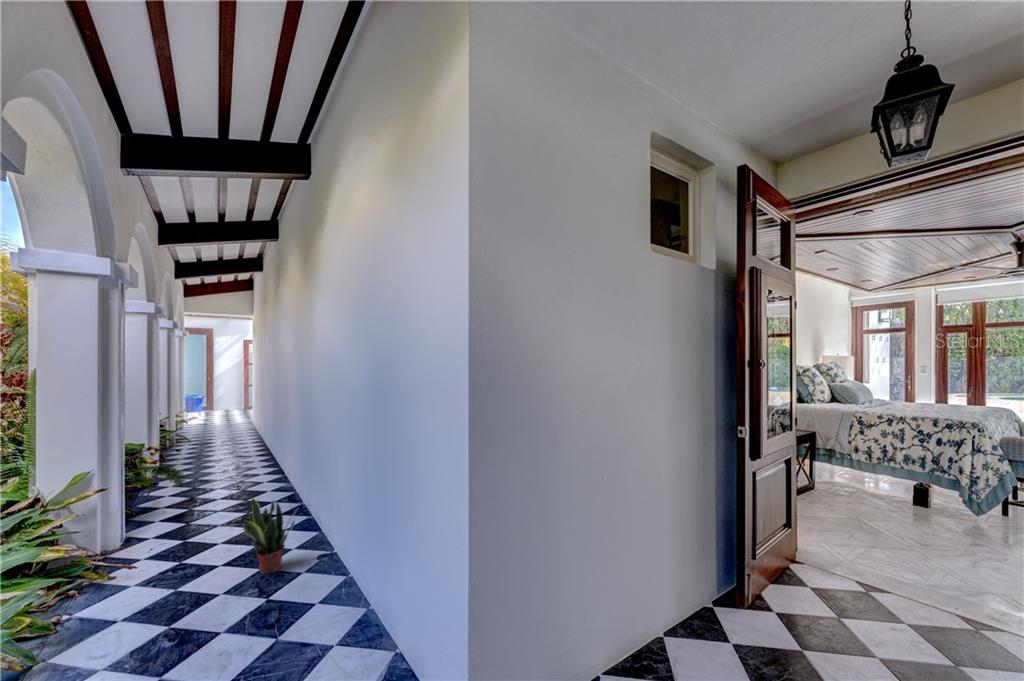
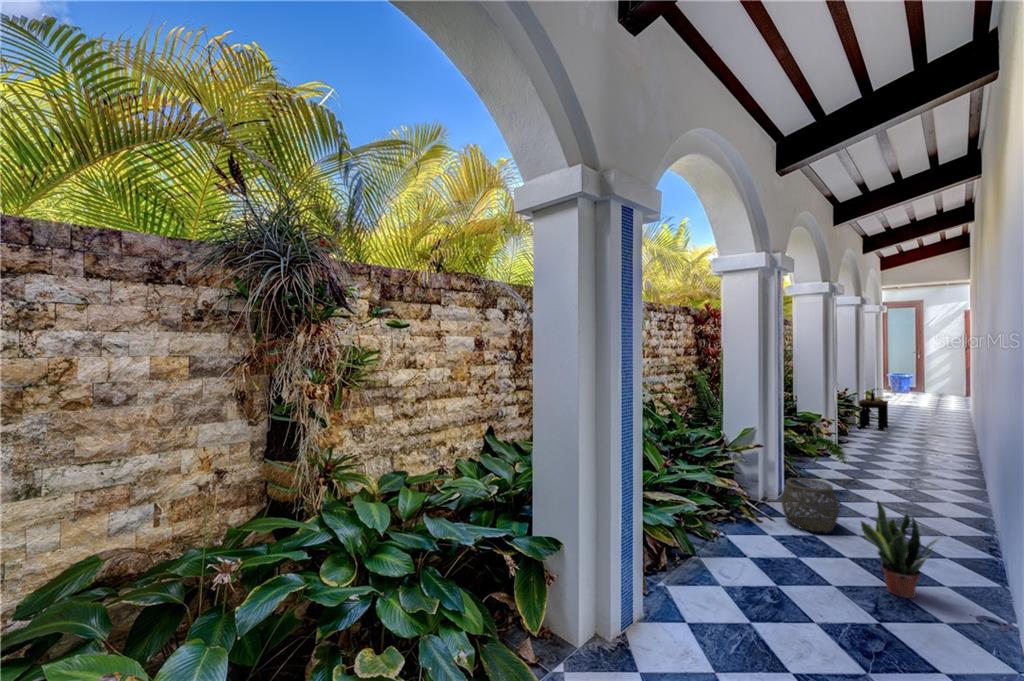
side table: none [174,411,200,451] -> present [859,390,888,431]
woven basket: none [137,503,202,562] -> present [782,478,839,532]

